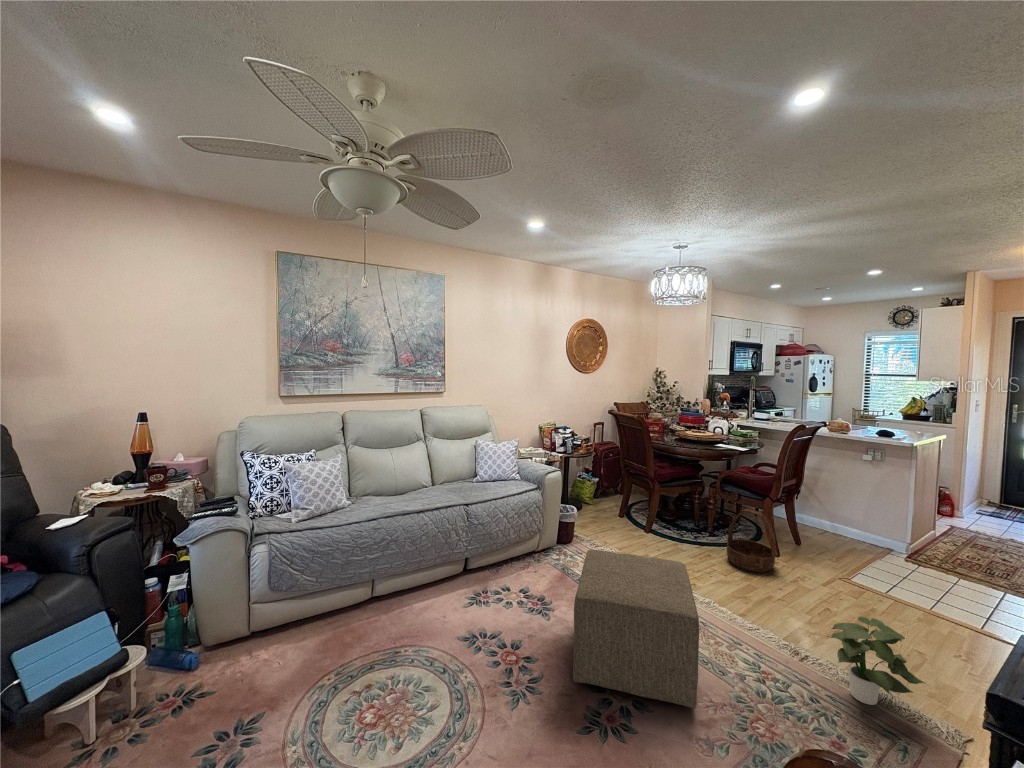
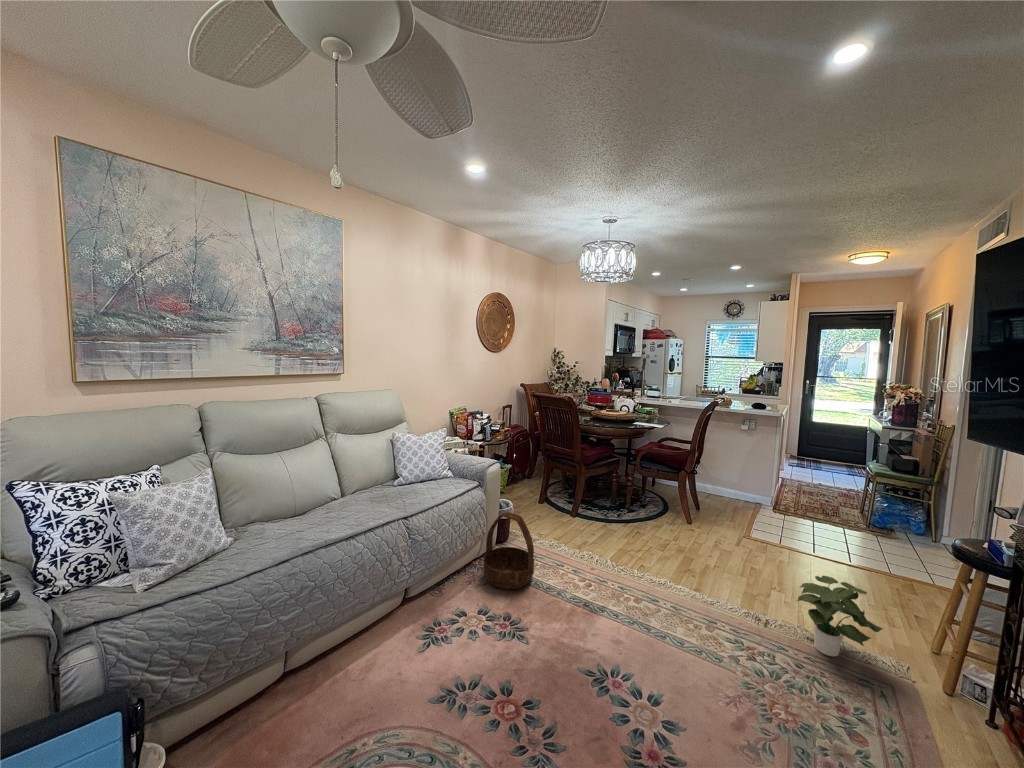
basket: present [727,509,776,573] -> present [484,512,534,590]
ottoman: present [573,549,699,708] -> none [568,552,733,721]

